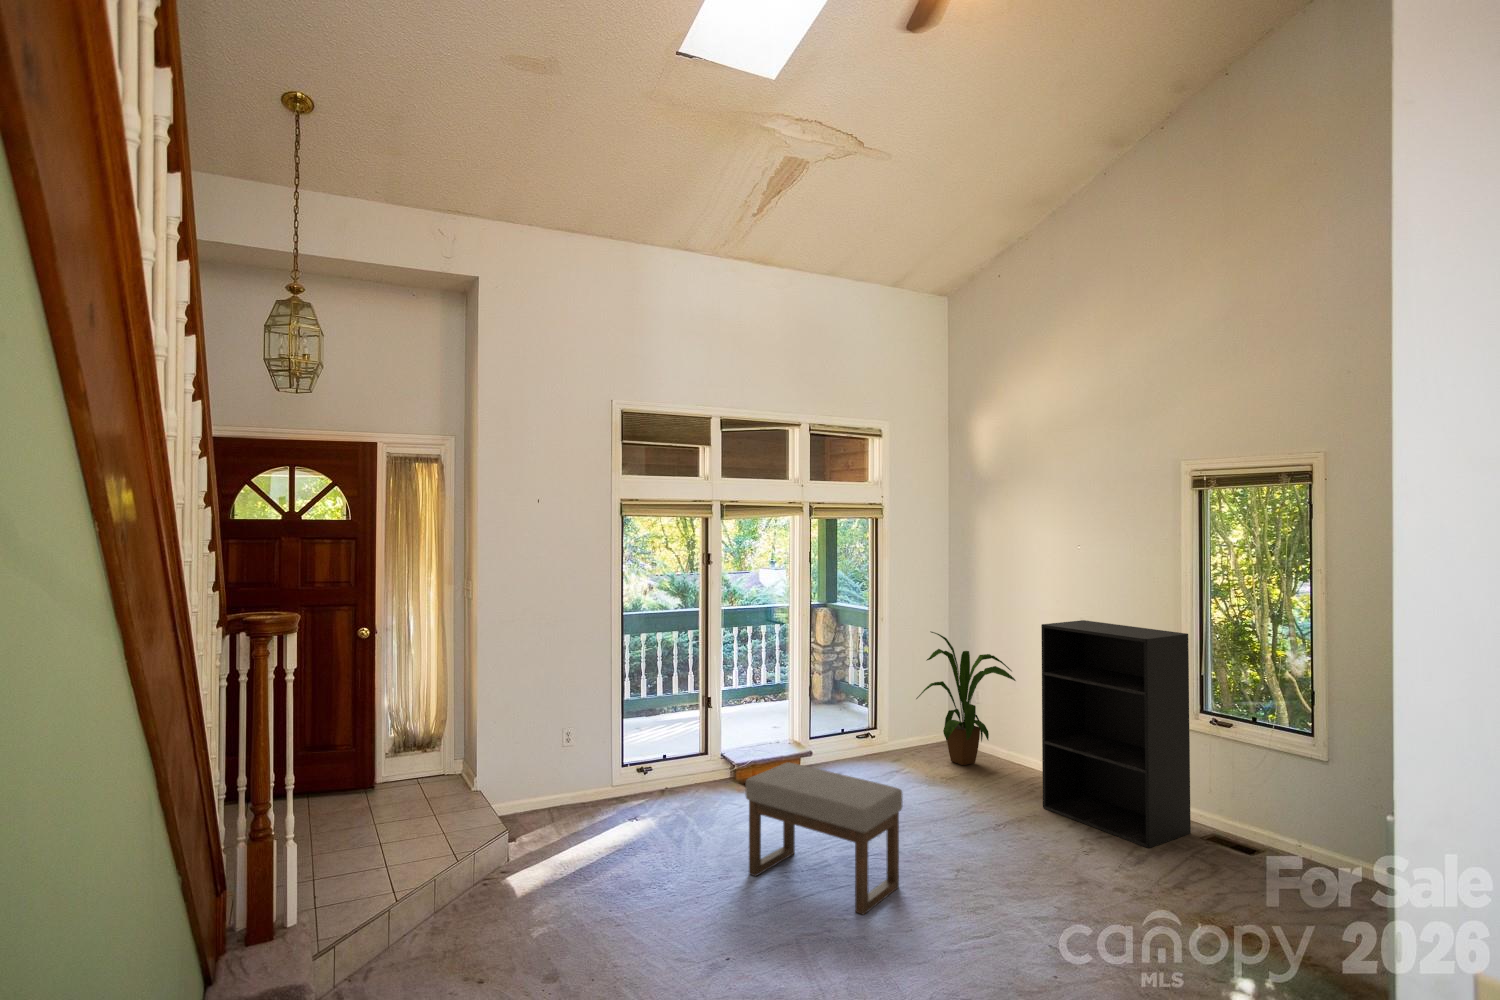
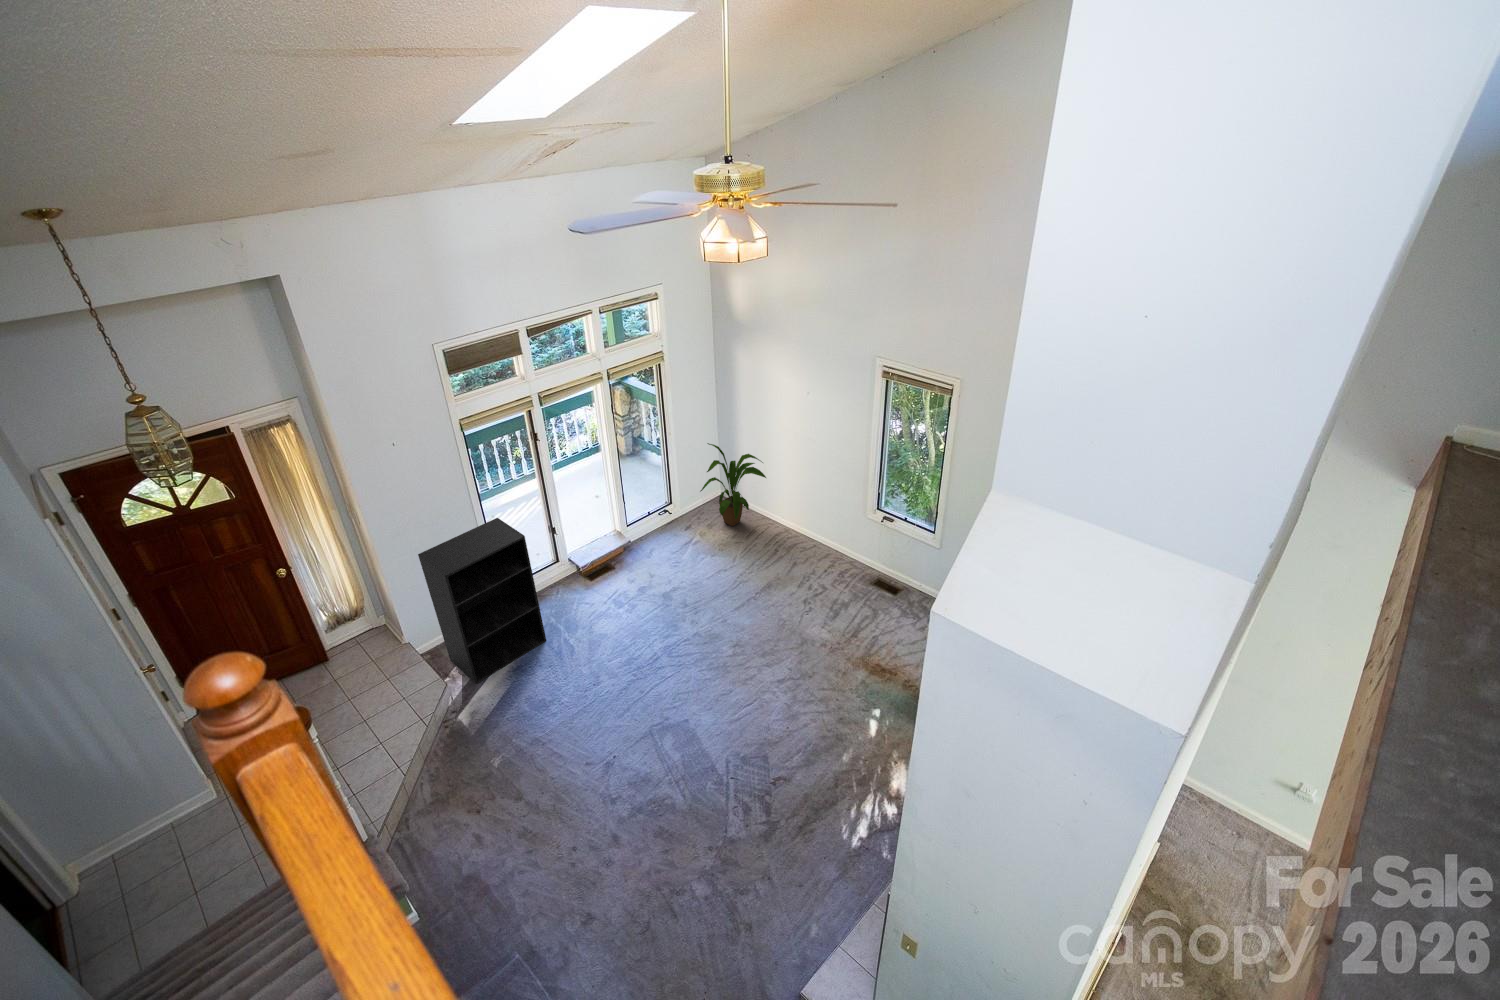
bookshelf: present [1041,620,1191,848] -> present [418,518,546,684]
ottoman: present [745,762,903,915] -> none [609,602,706,690]

